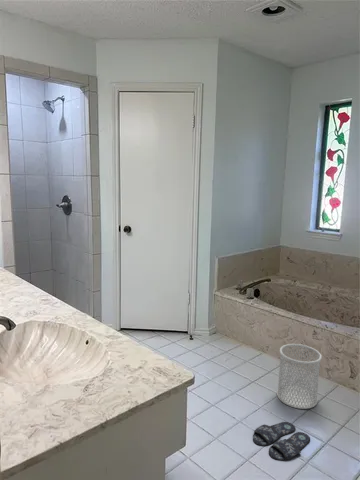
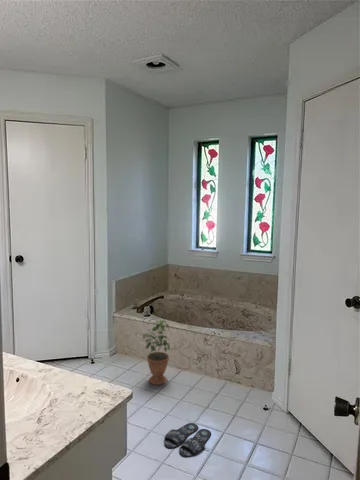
potted plant: none [242,299,273,373] -> present [143,321,170,385]
wastebasket: present [277,344,322,409] -> none [179,353,214,409]

